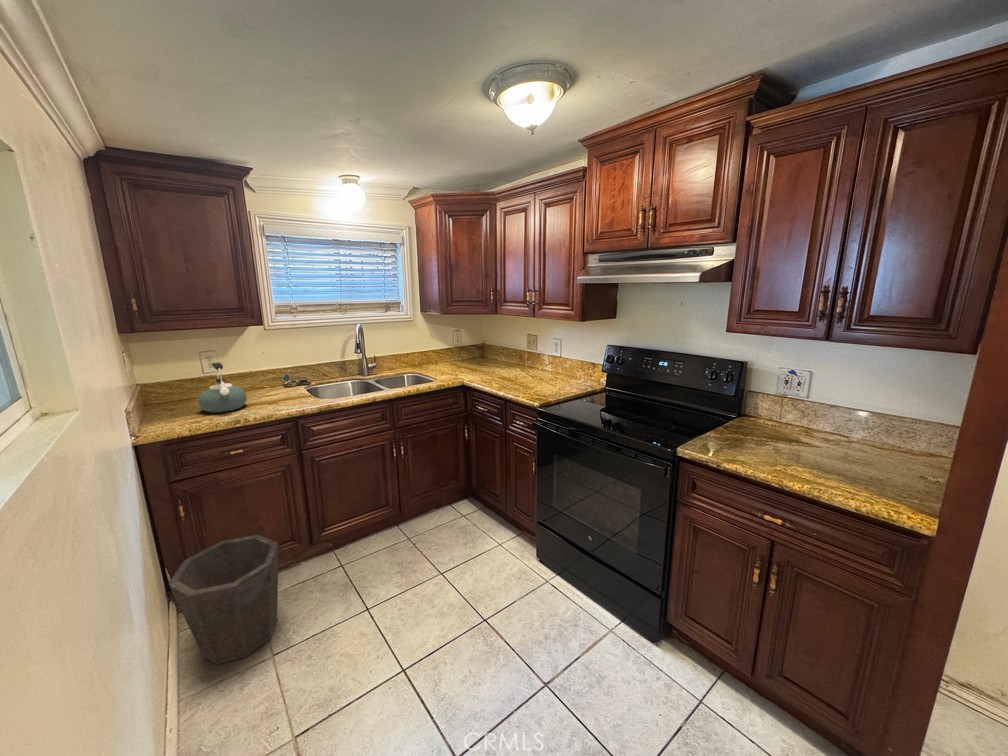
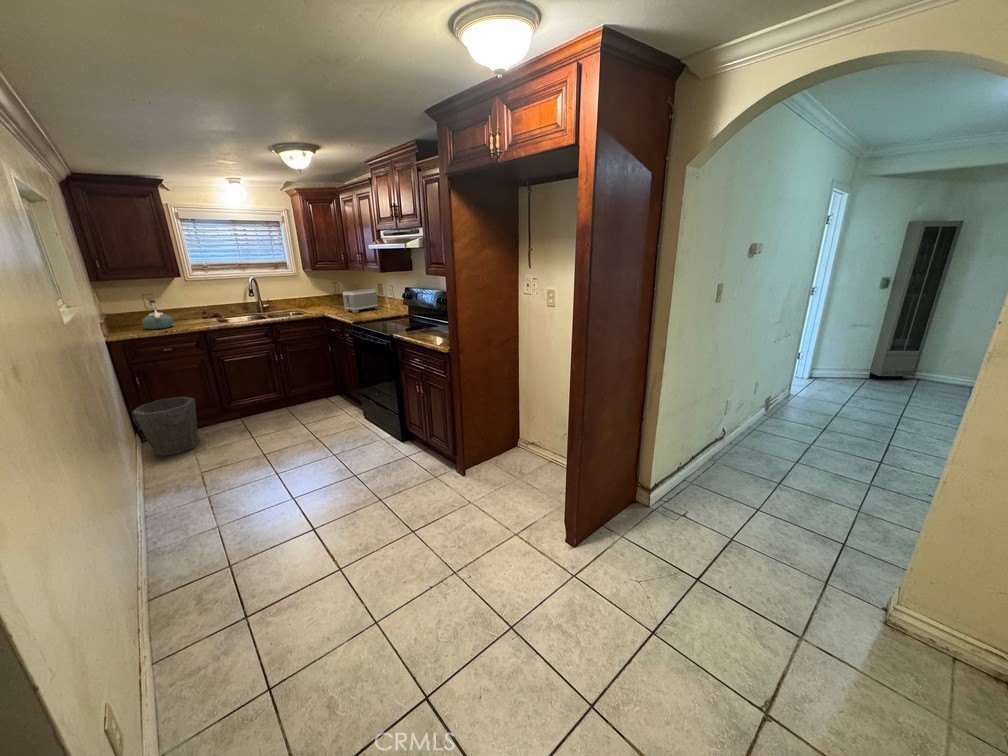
toaster: none [490,343,538,380] -> present [343,289,379,313]

